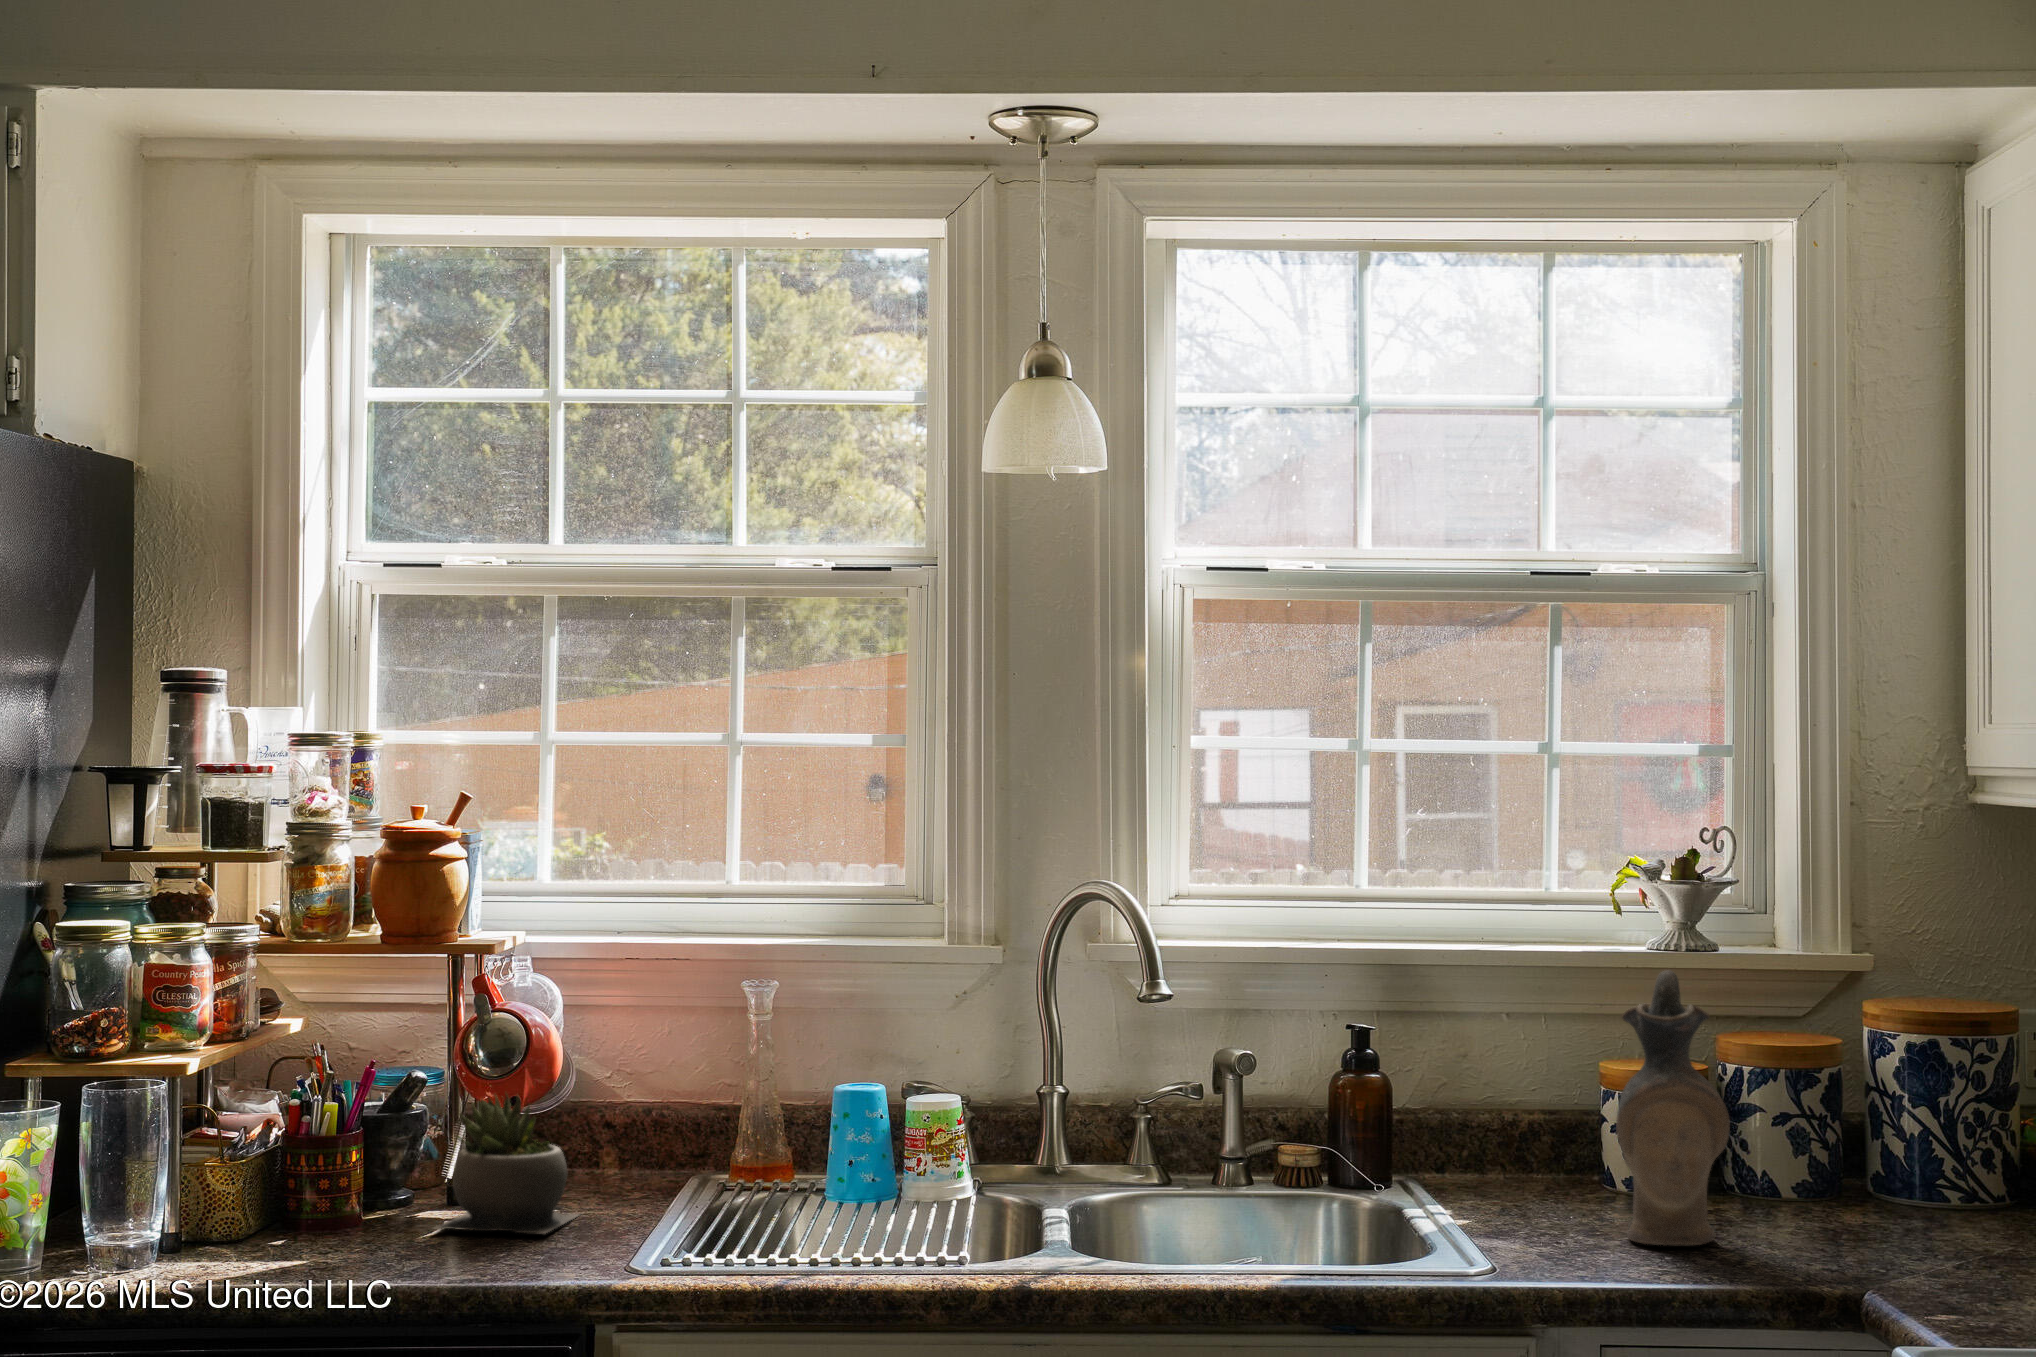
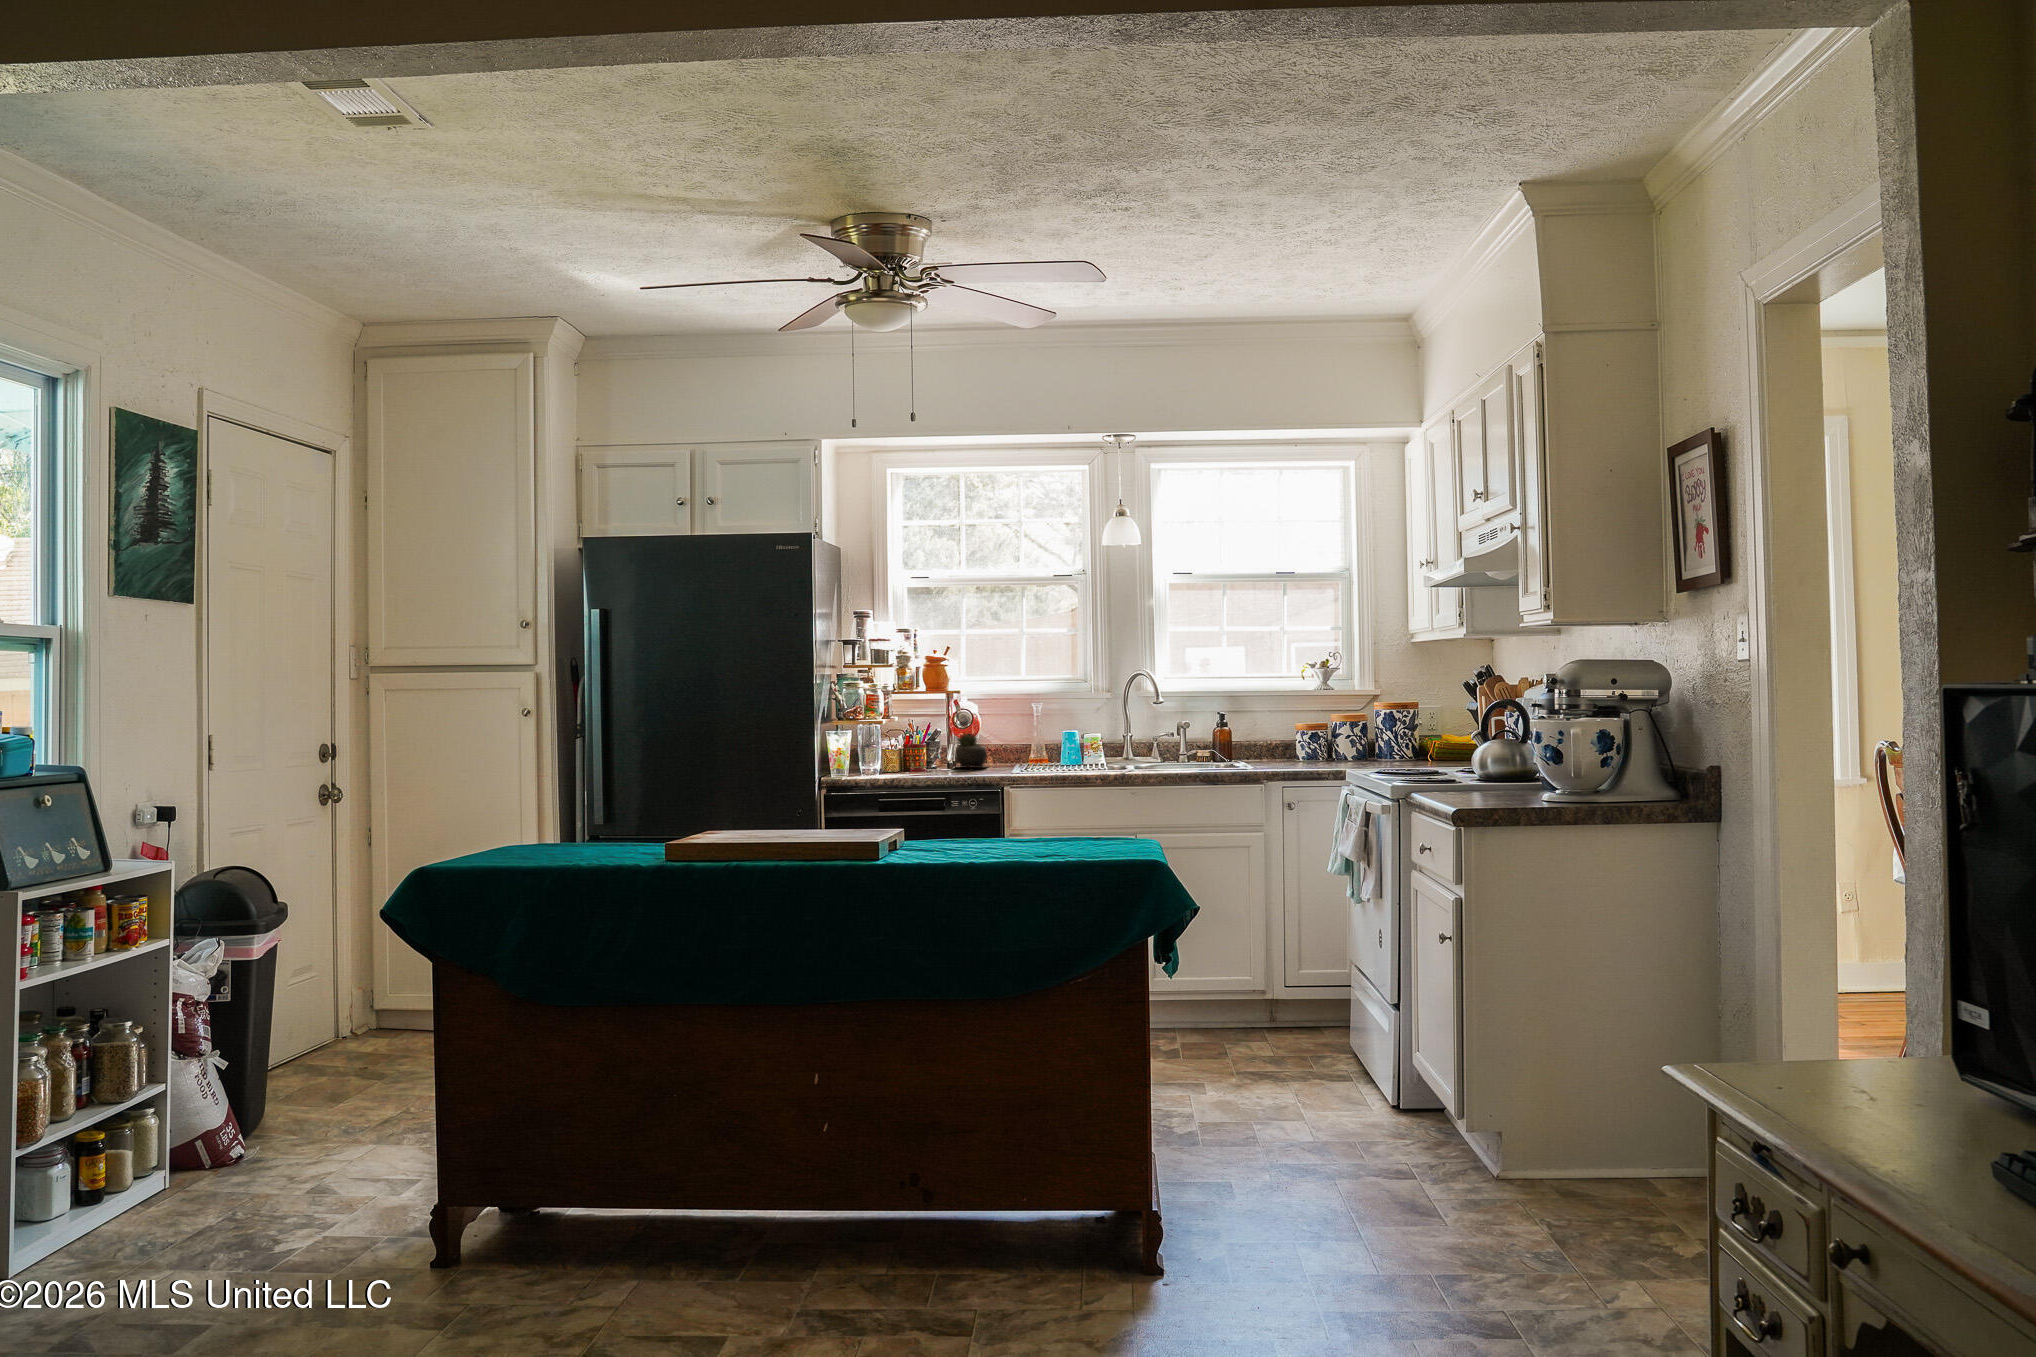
ceramic pitcher: present [1616,970,1730,1245] -> none [1288,689,1320,766]

